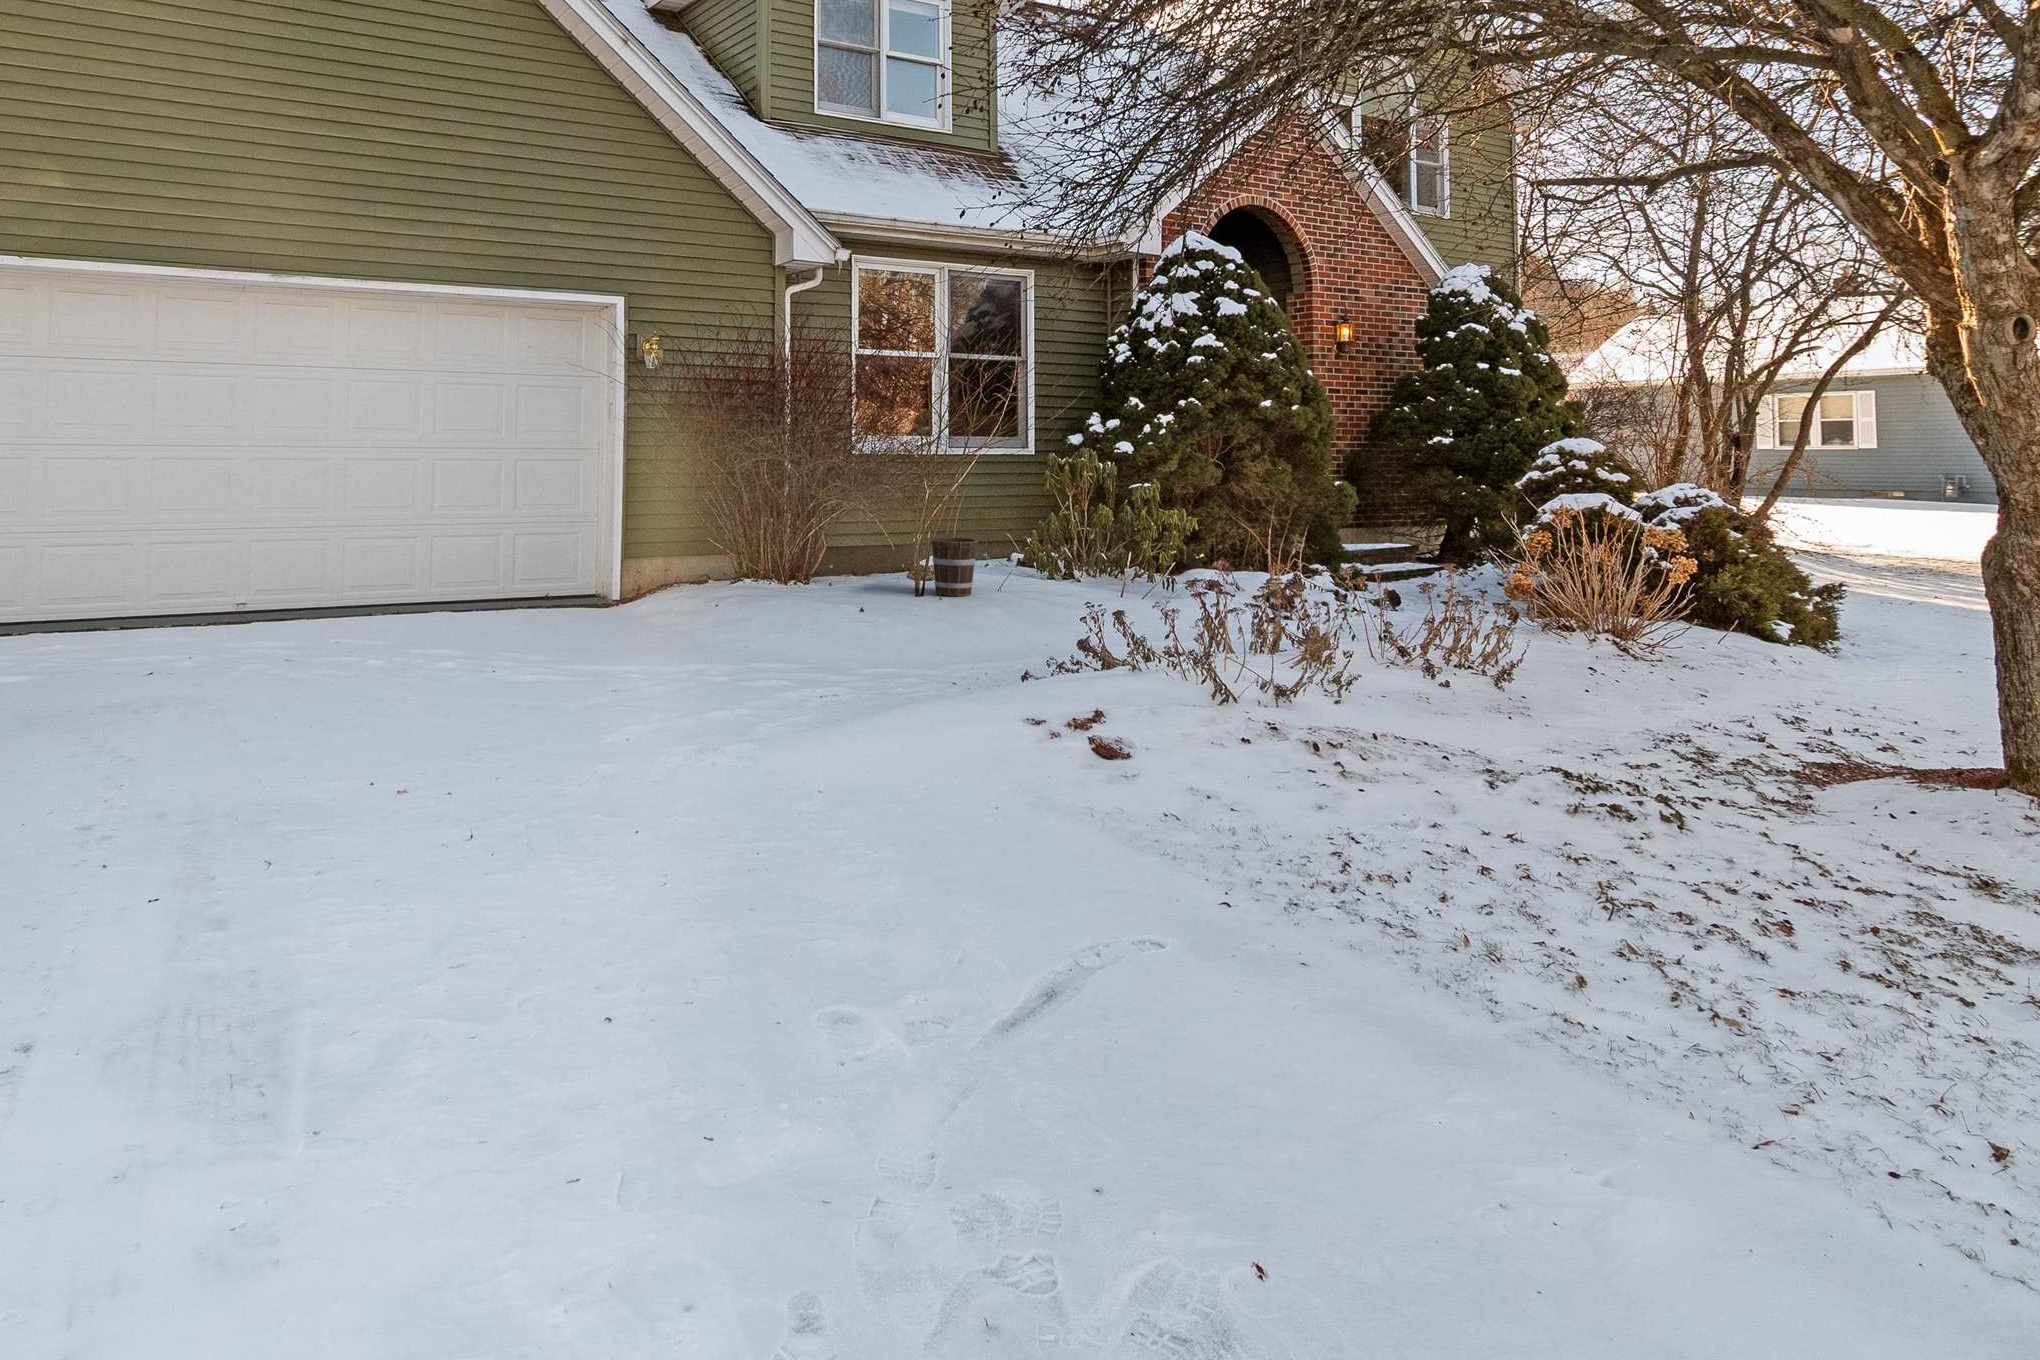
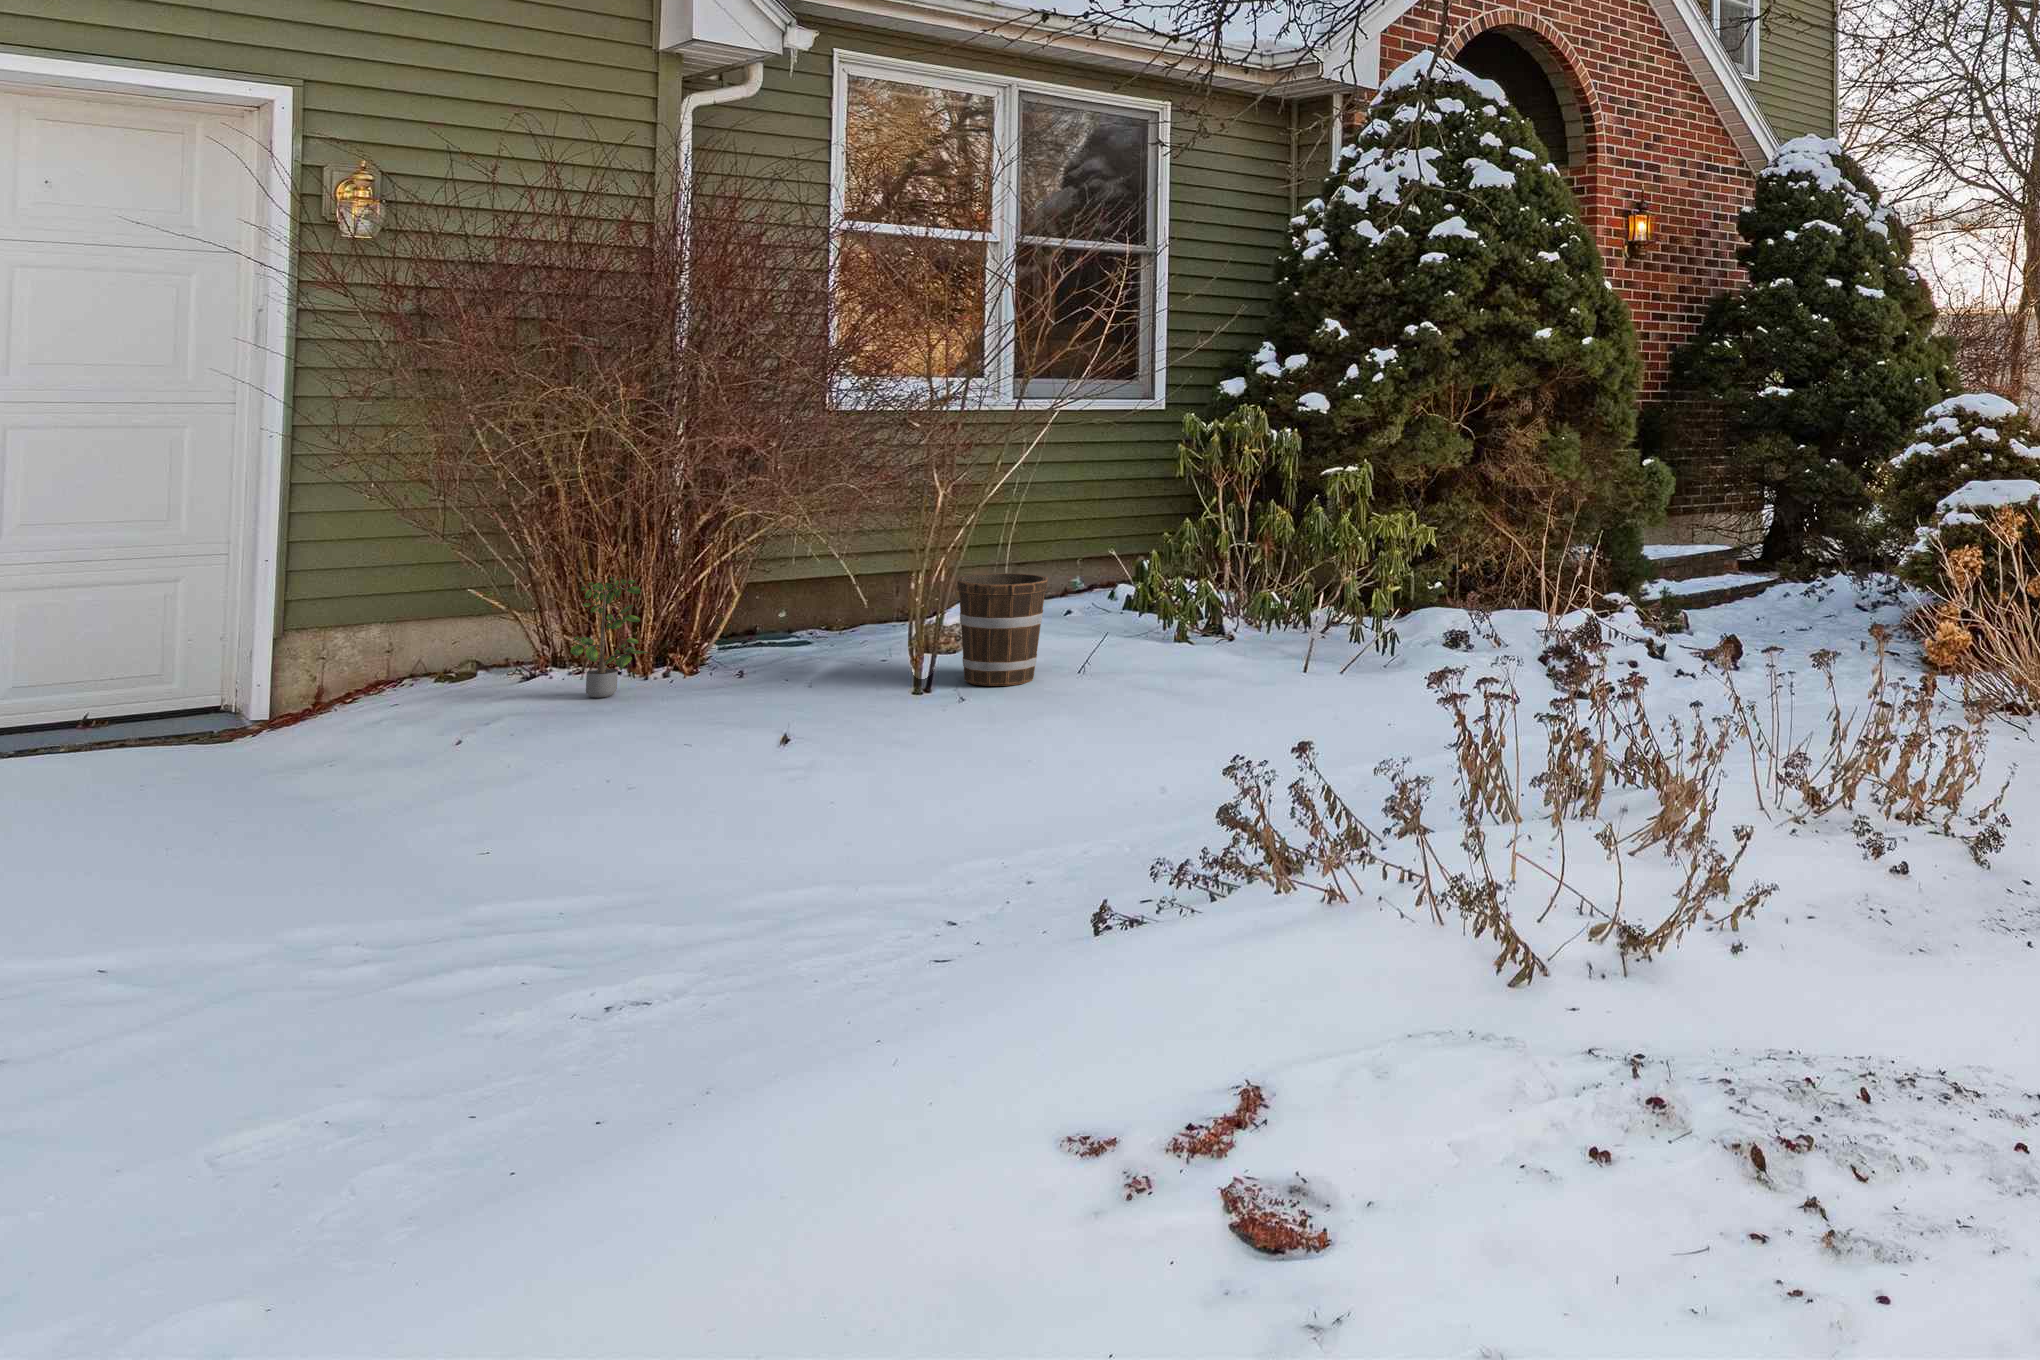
potted plant: none [750,532,786,592] -> present [570,578,649,698]

